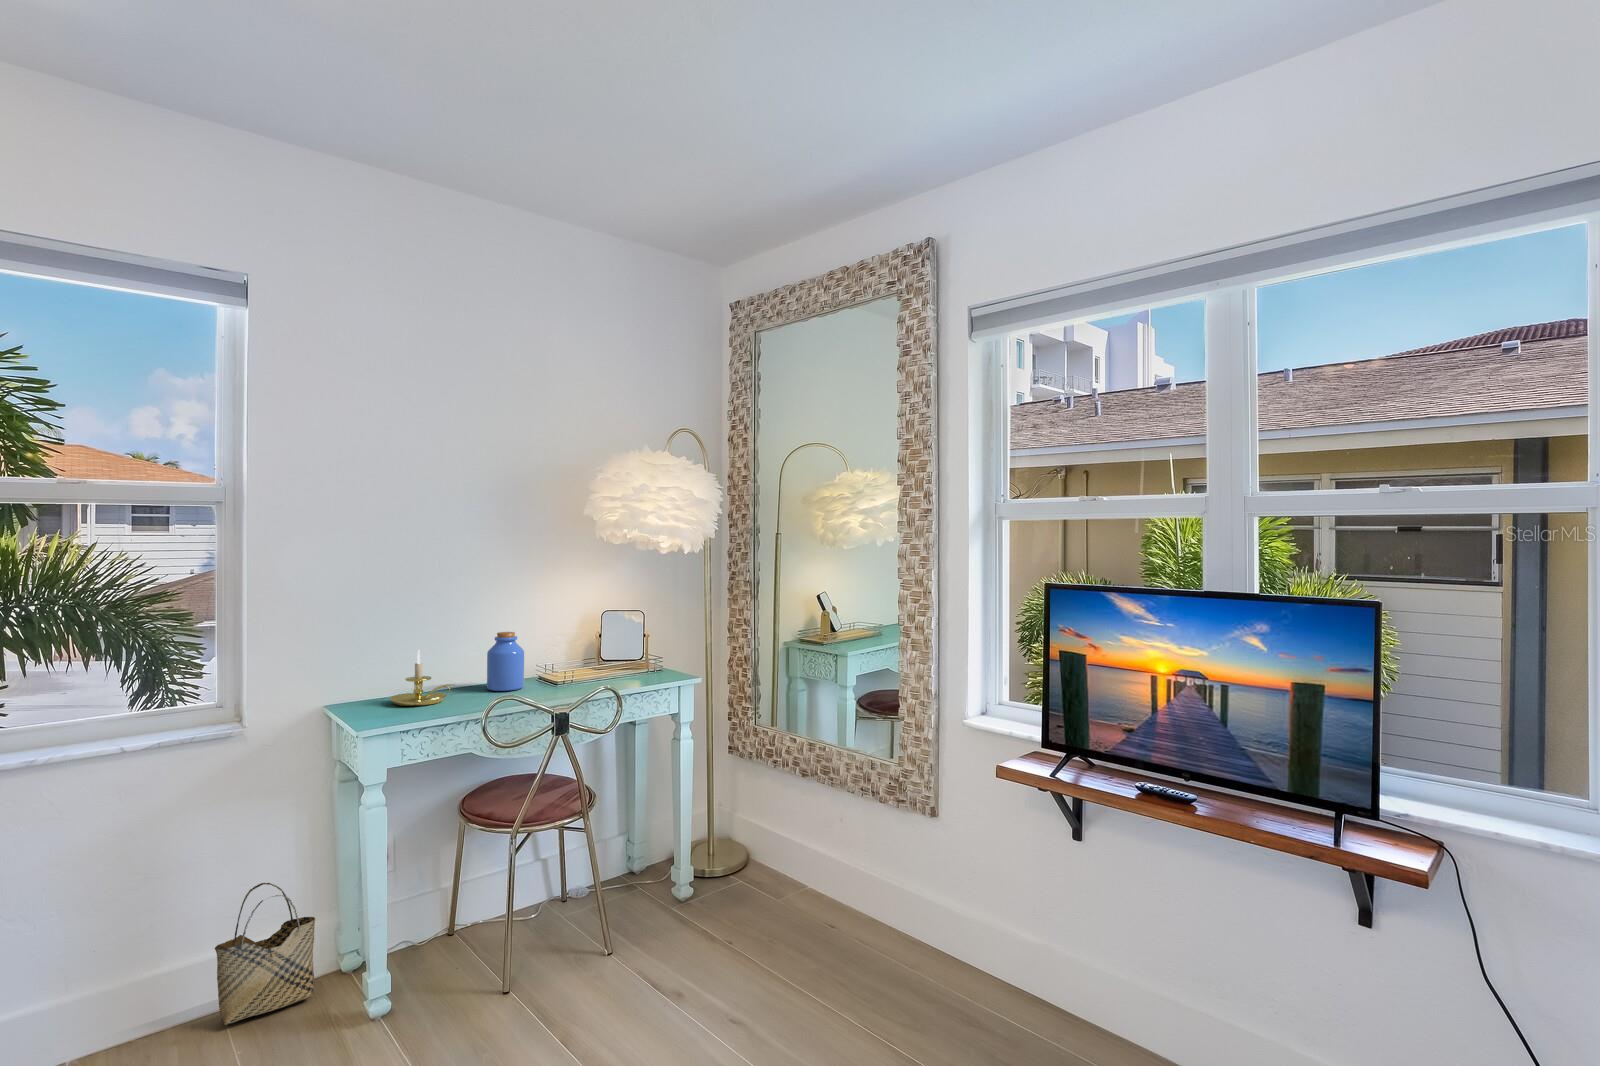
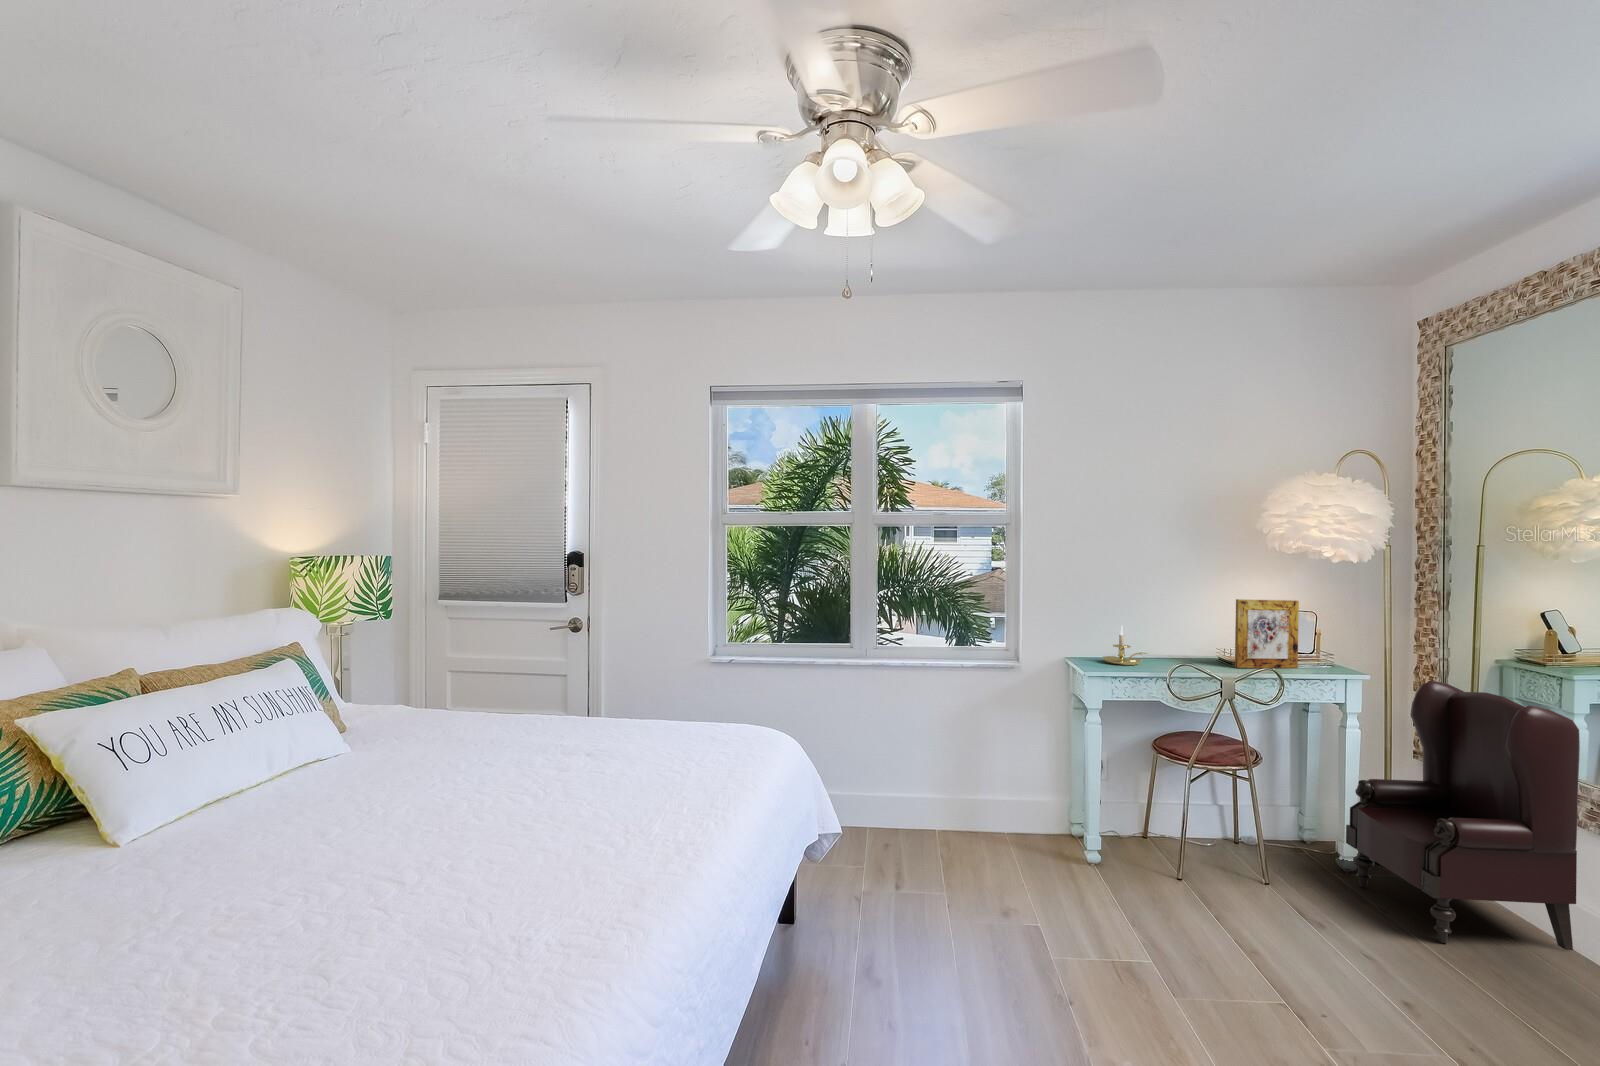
picture frame: none [564,599,630,687] -> present [1235,599,1299,668]
jar: present [487,632,524,691] -> none [1172,619,1202,664]
armchair: none [683,675,884,969] -> present [1346,681,1580,950]
woven basket: present [215,883,315,1025] -> none [999,765,1054,845]

